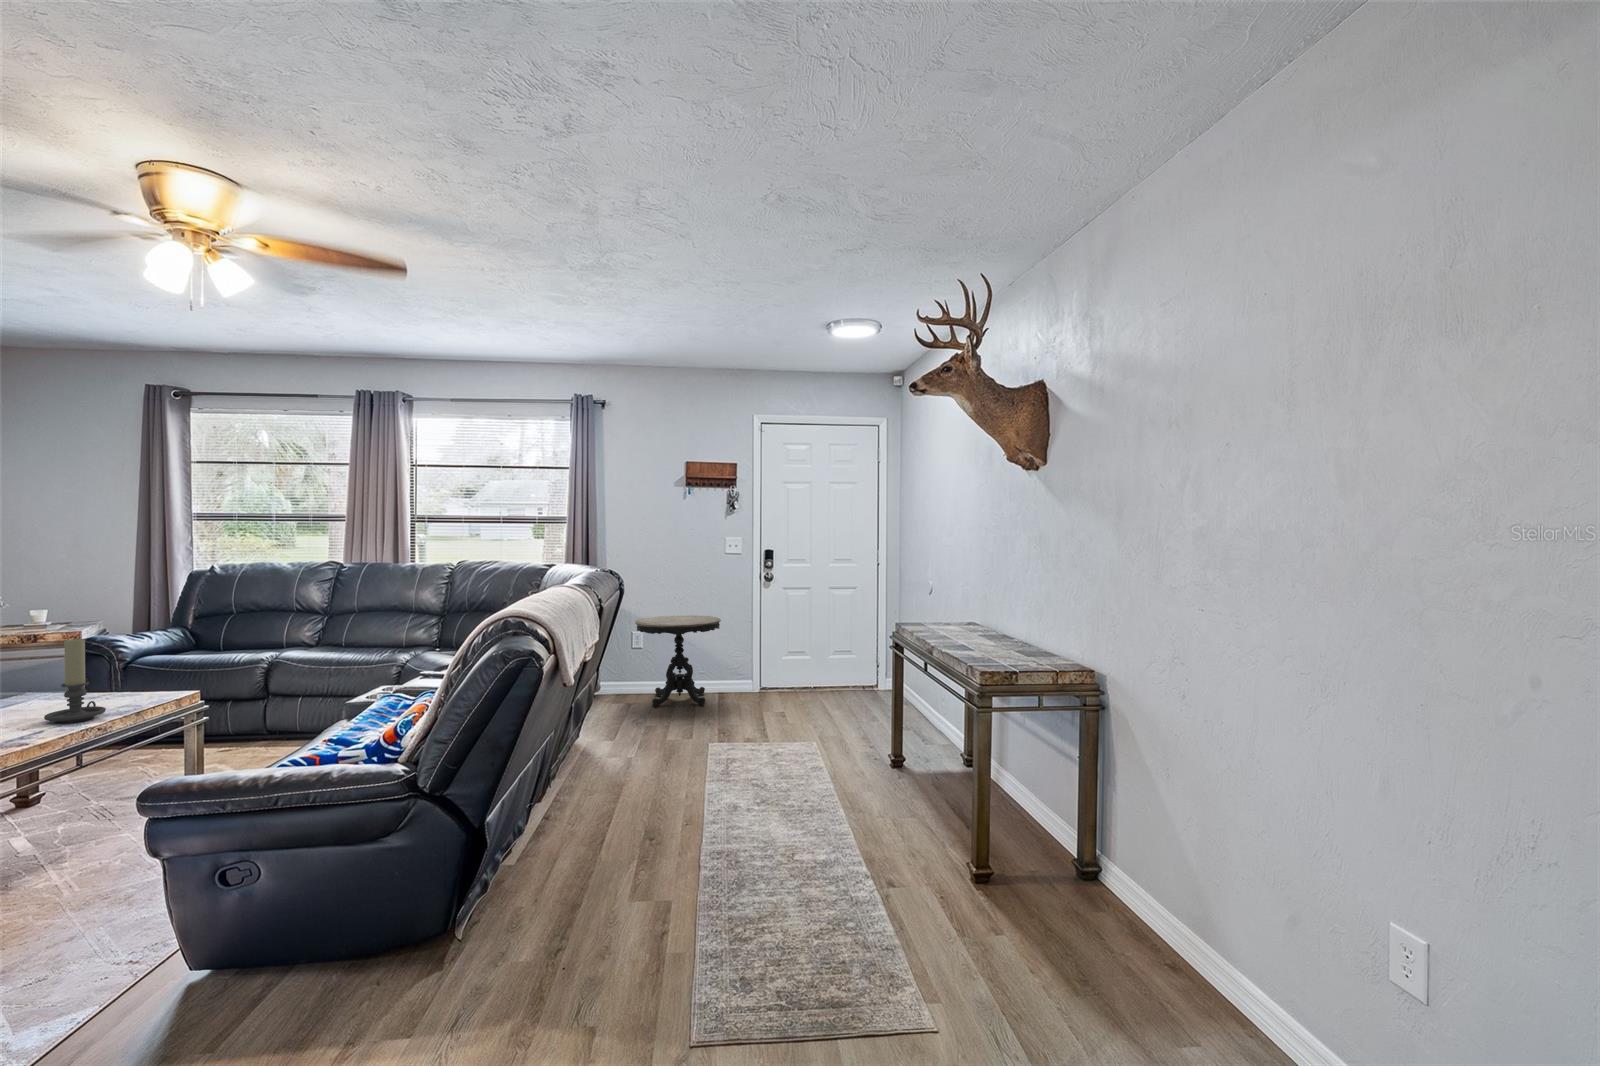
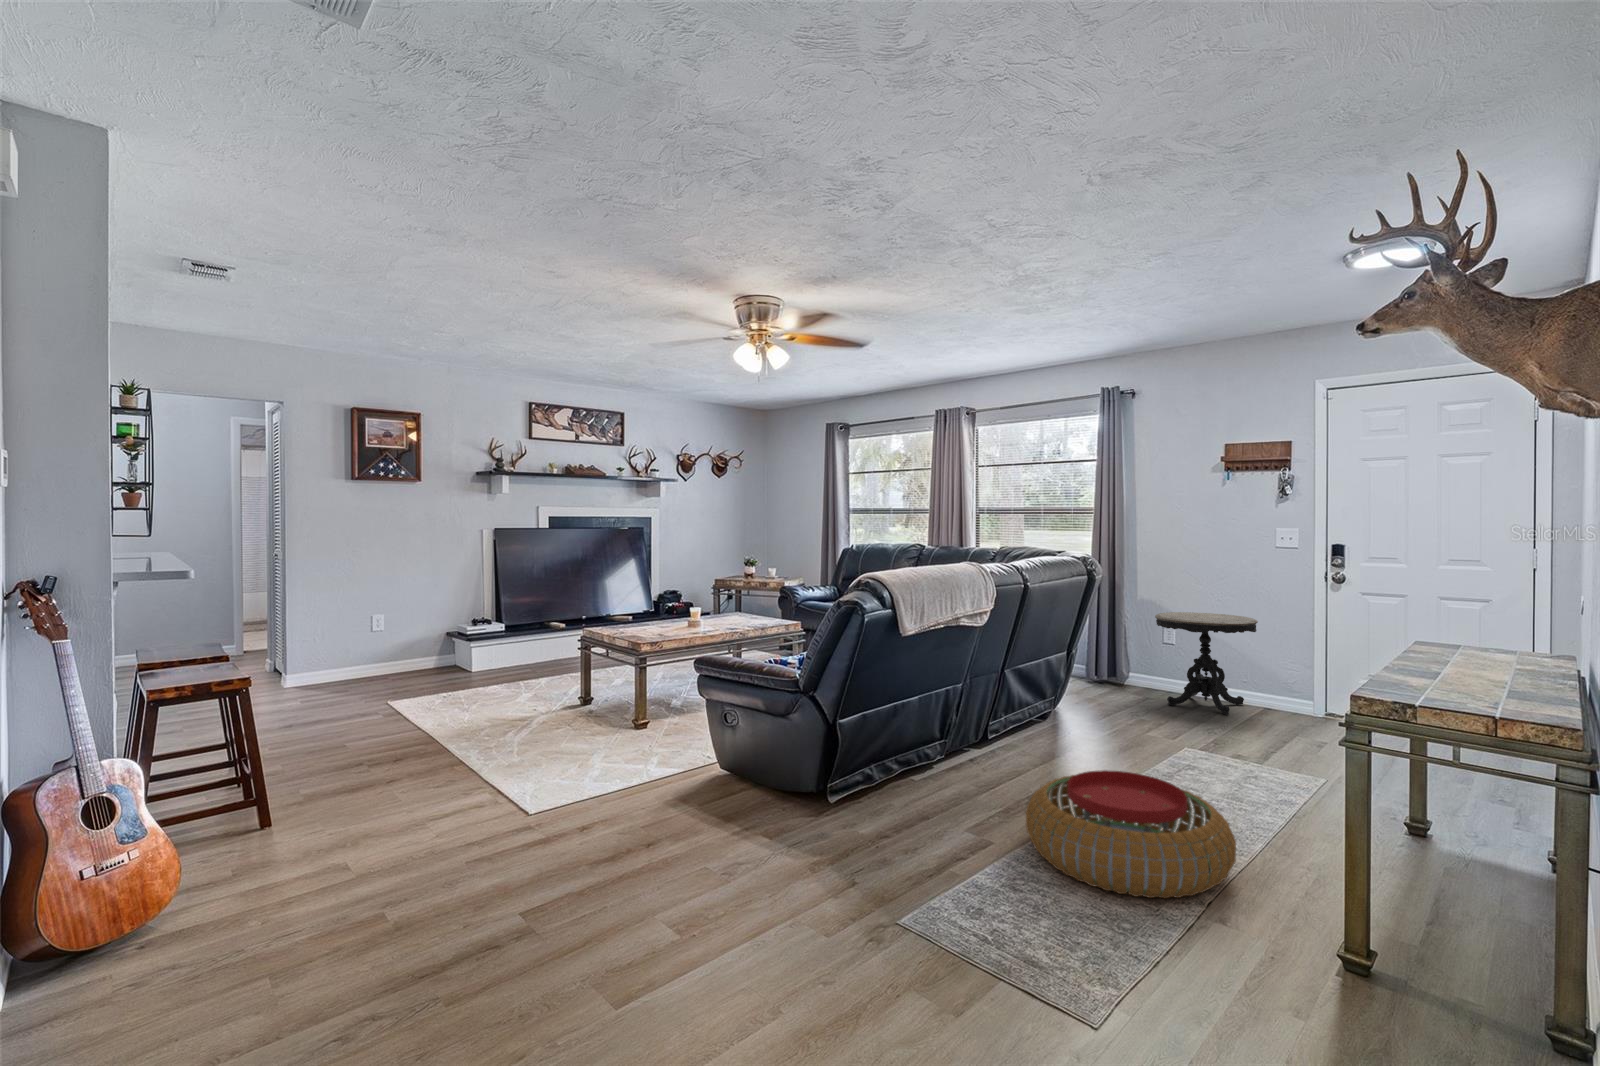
candle holder: present [44,638,106,723] -> none [708,580,733,628]
pouf: none [690,777,877,903] -> present [1026,770,1236,898]

